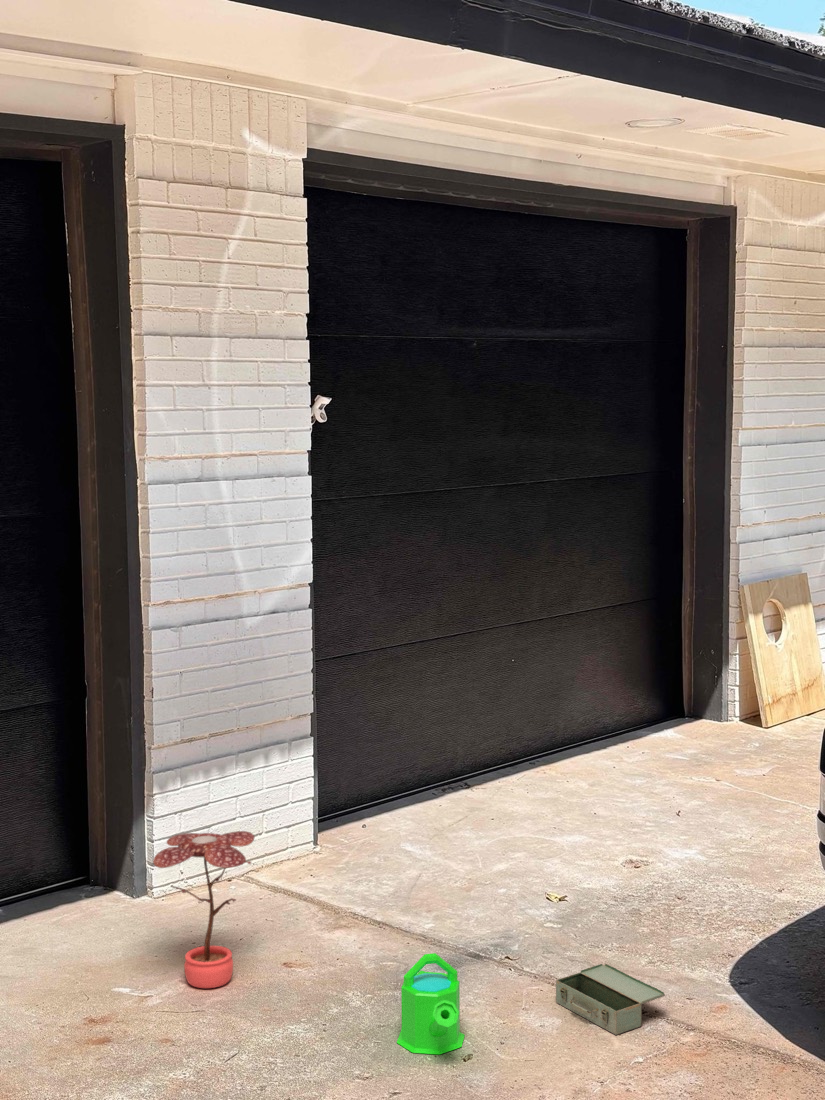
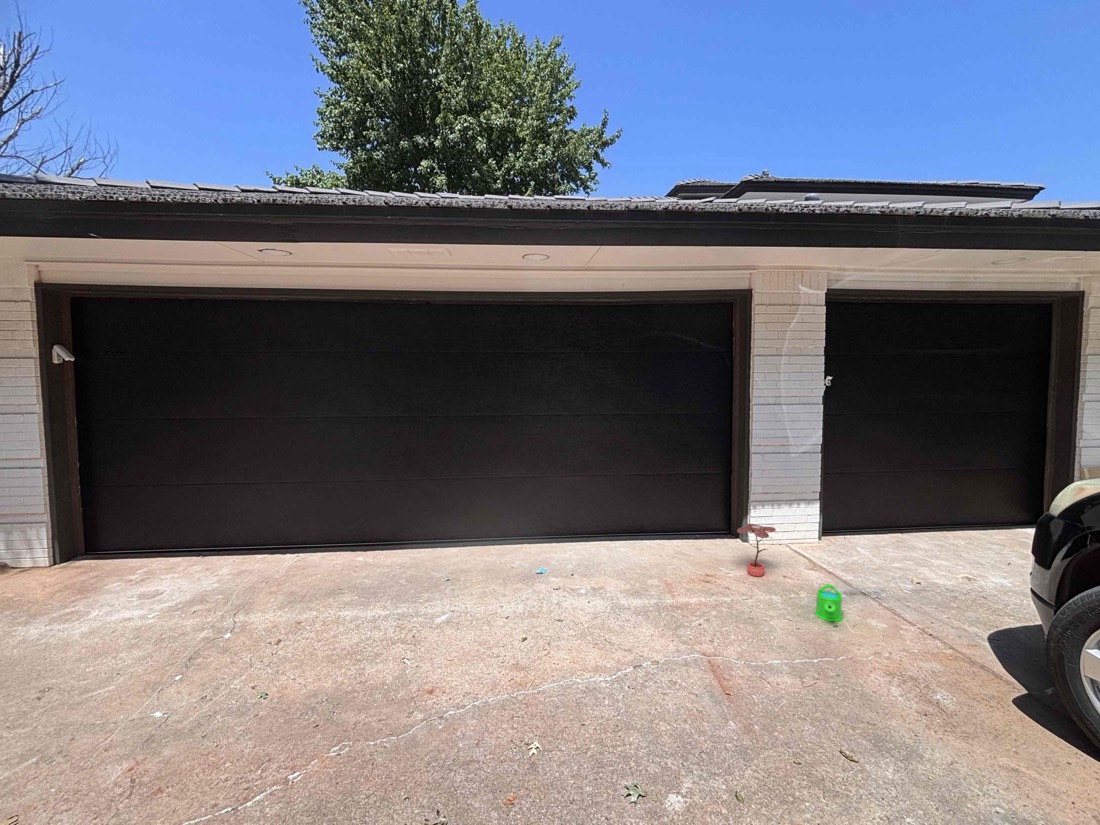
toolbox: present [556,964,665,1035] -> none [891,610,942,639]

